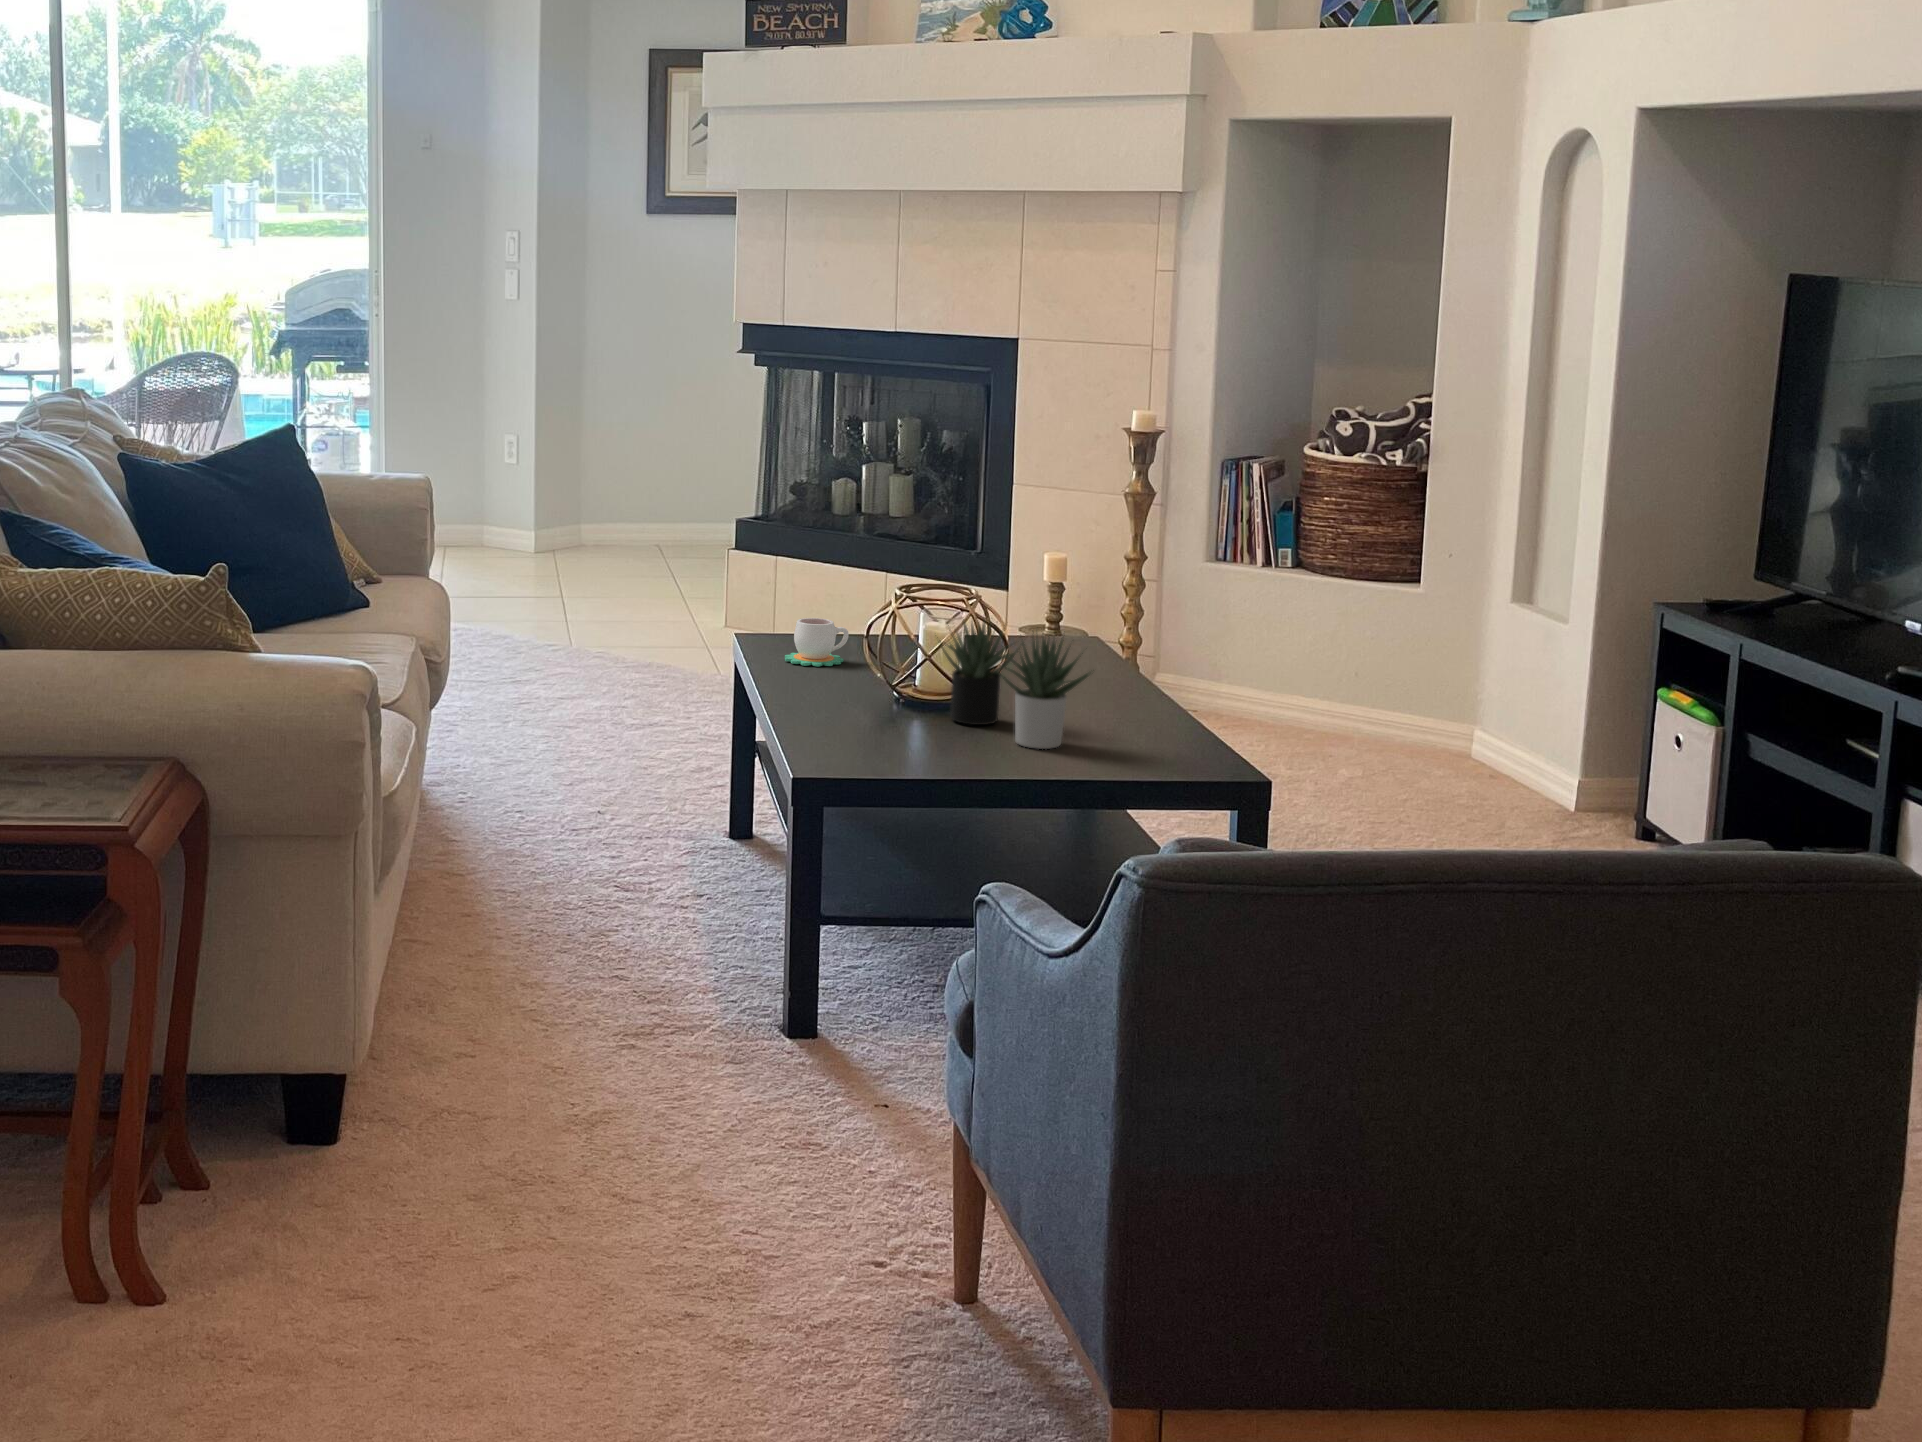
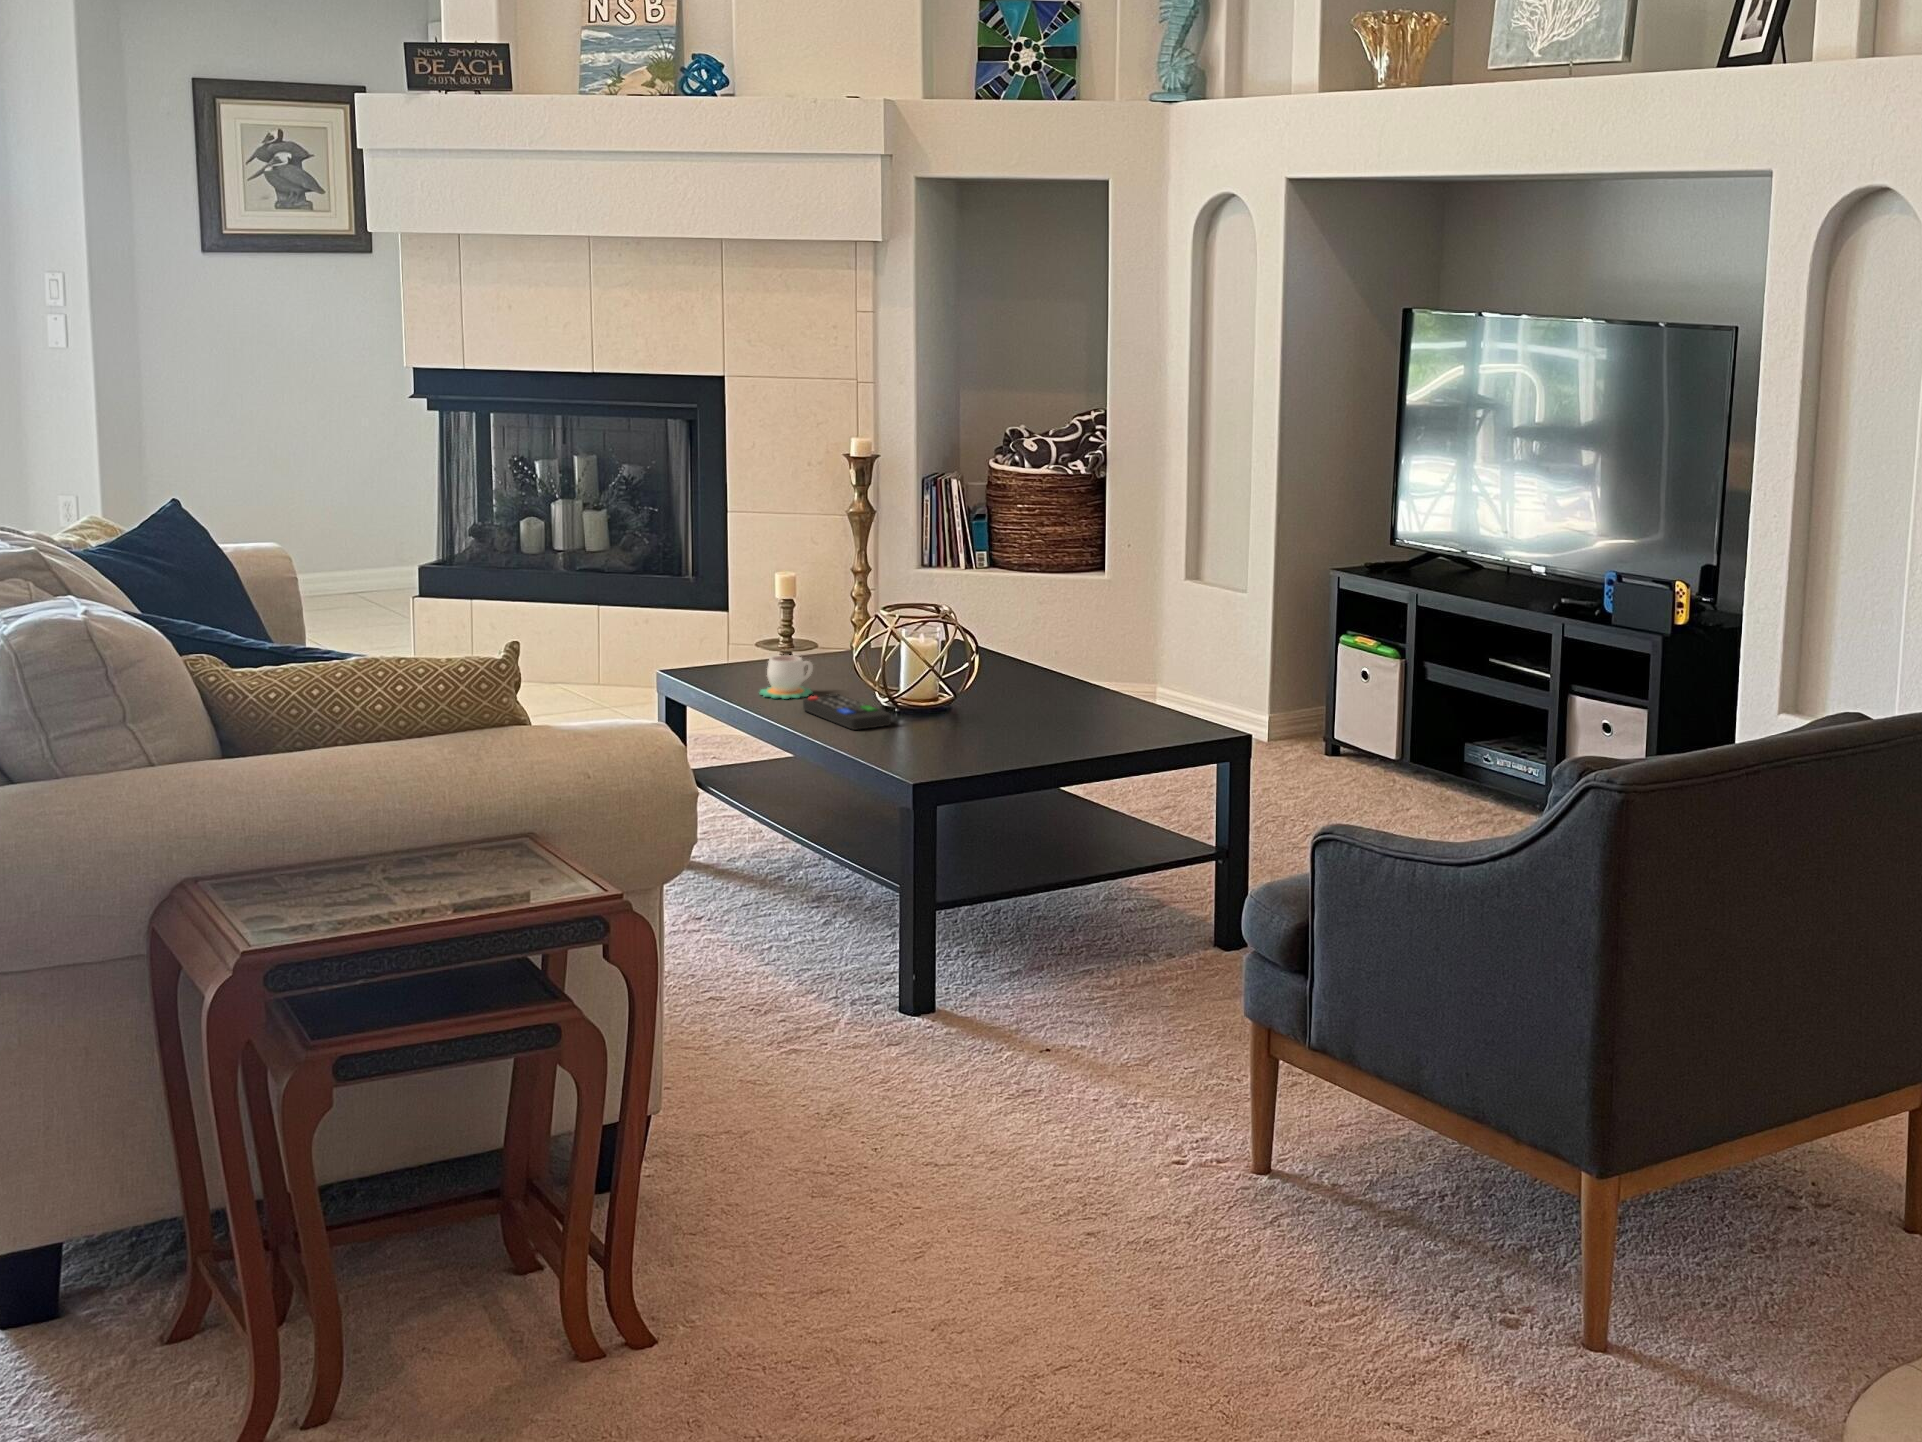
succulent plant: present [939,619,1091,749] -> none [954,635,1111,740]
remote control: none [800,664,866,705] -> present [803,694,891,730]

